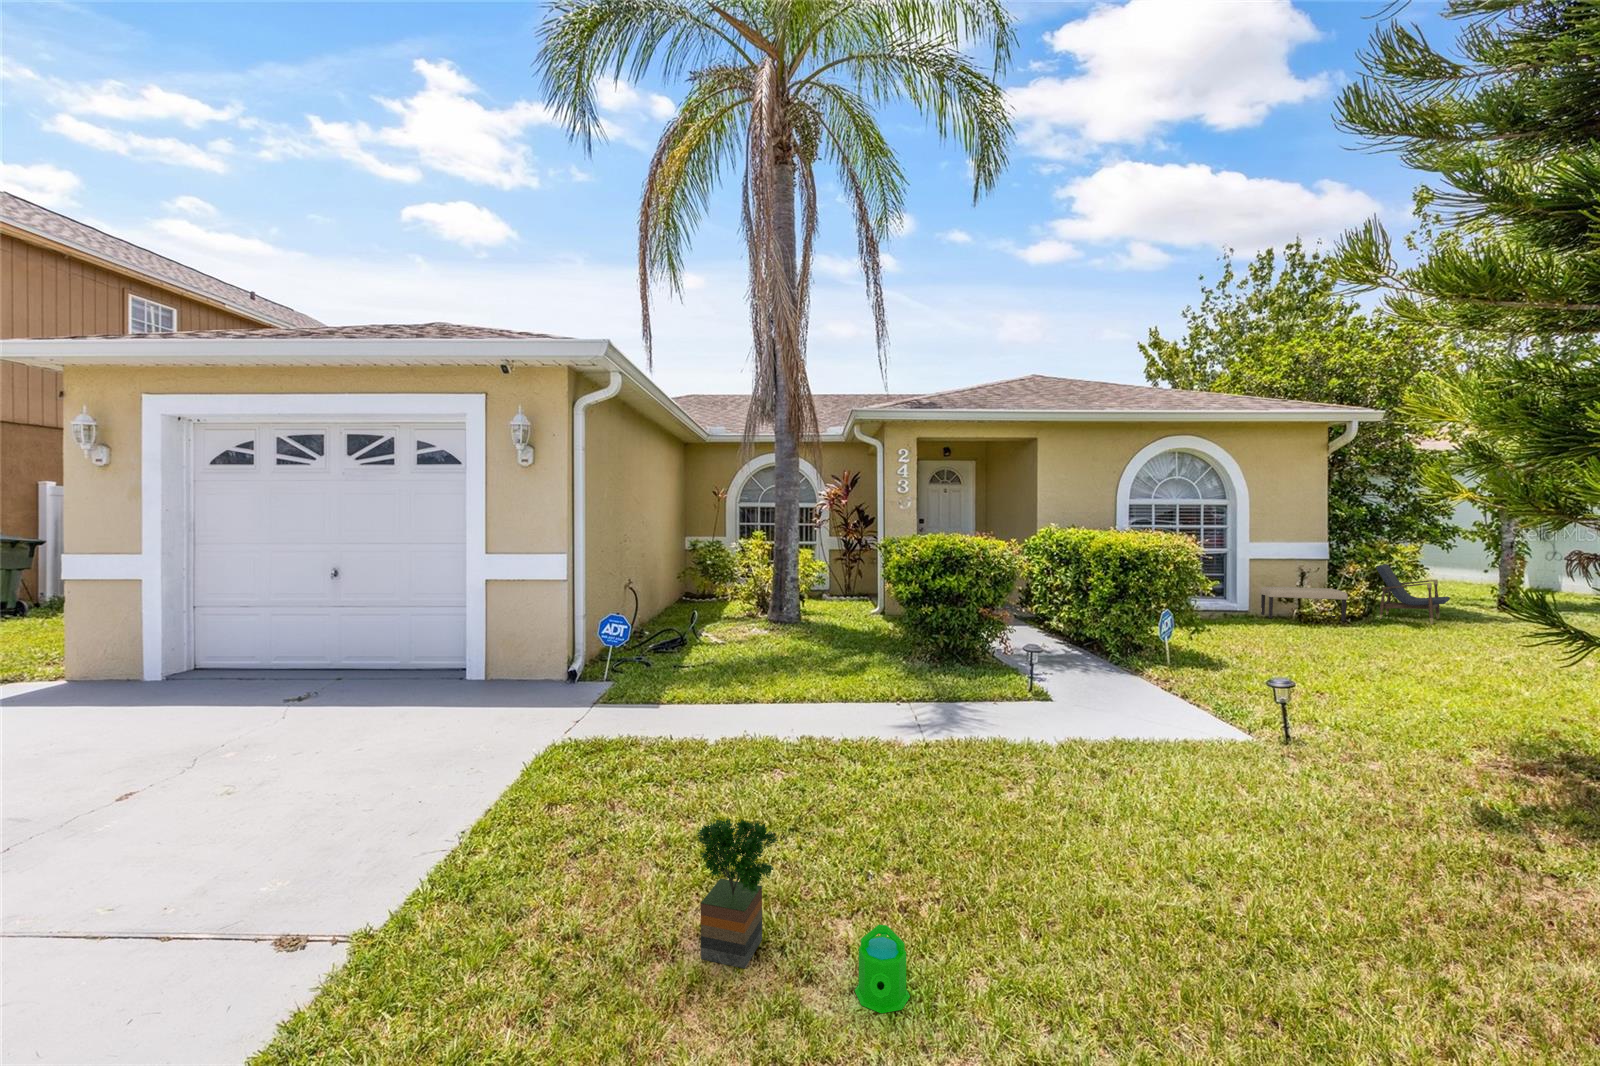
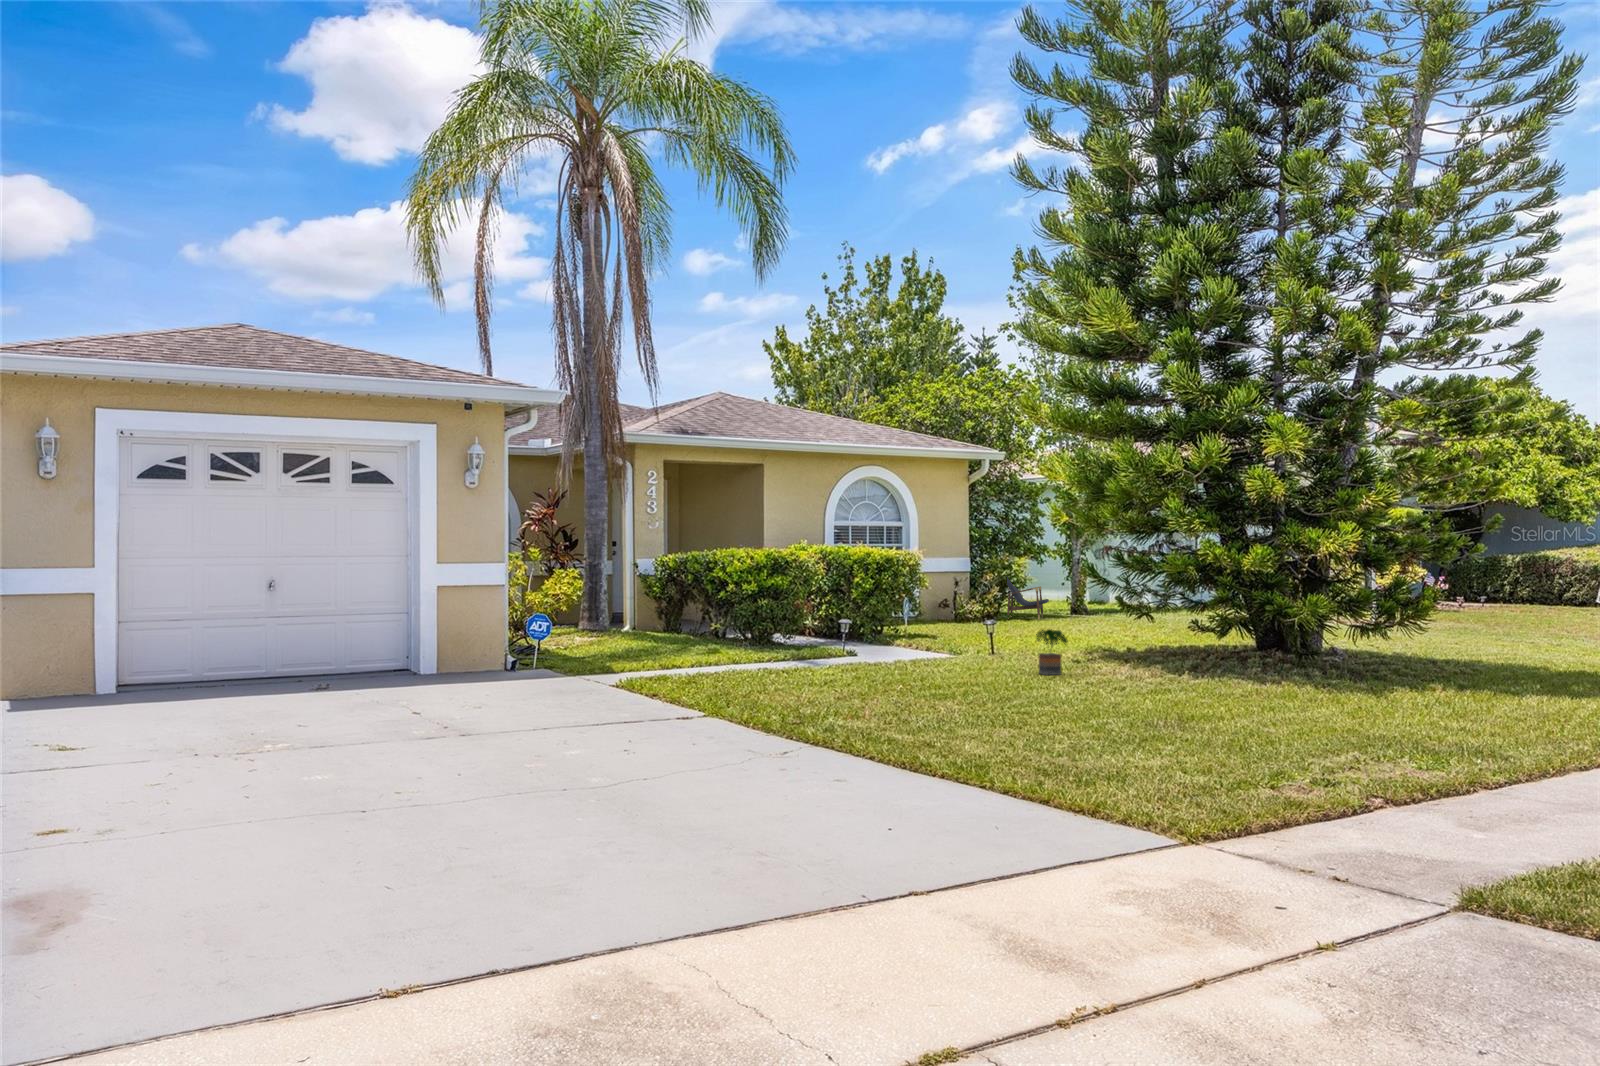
bench: present [1260,587,1348,621] -> none [929,596,988,622]
potted tree: present [697,818,778,968] -> present [1036,629,1068,675]
watering can: present [855,925,910,1013] -> none [898,661,918,687]

